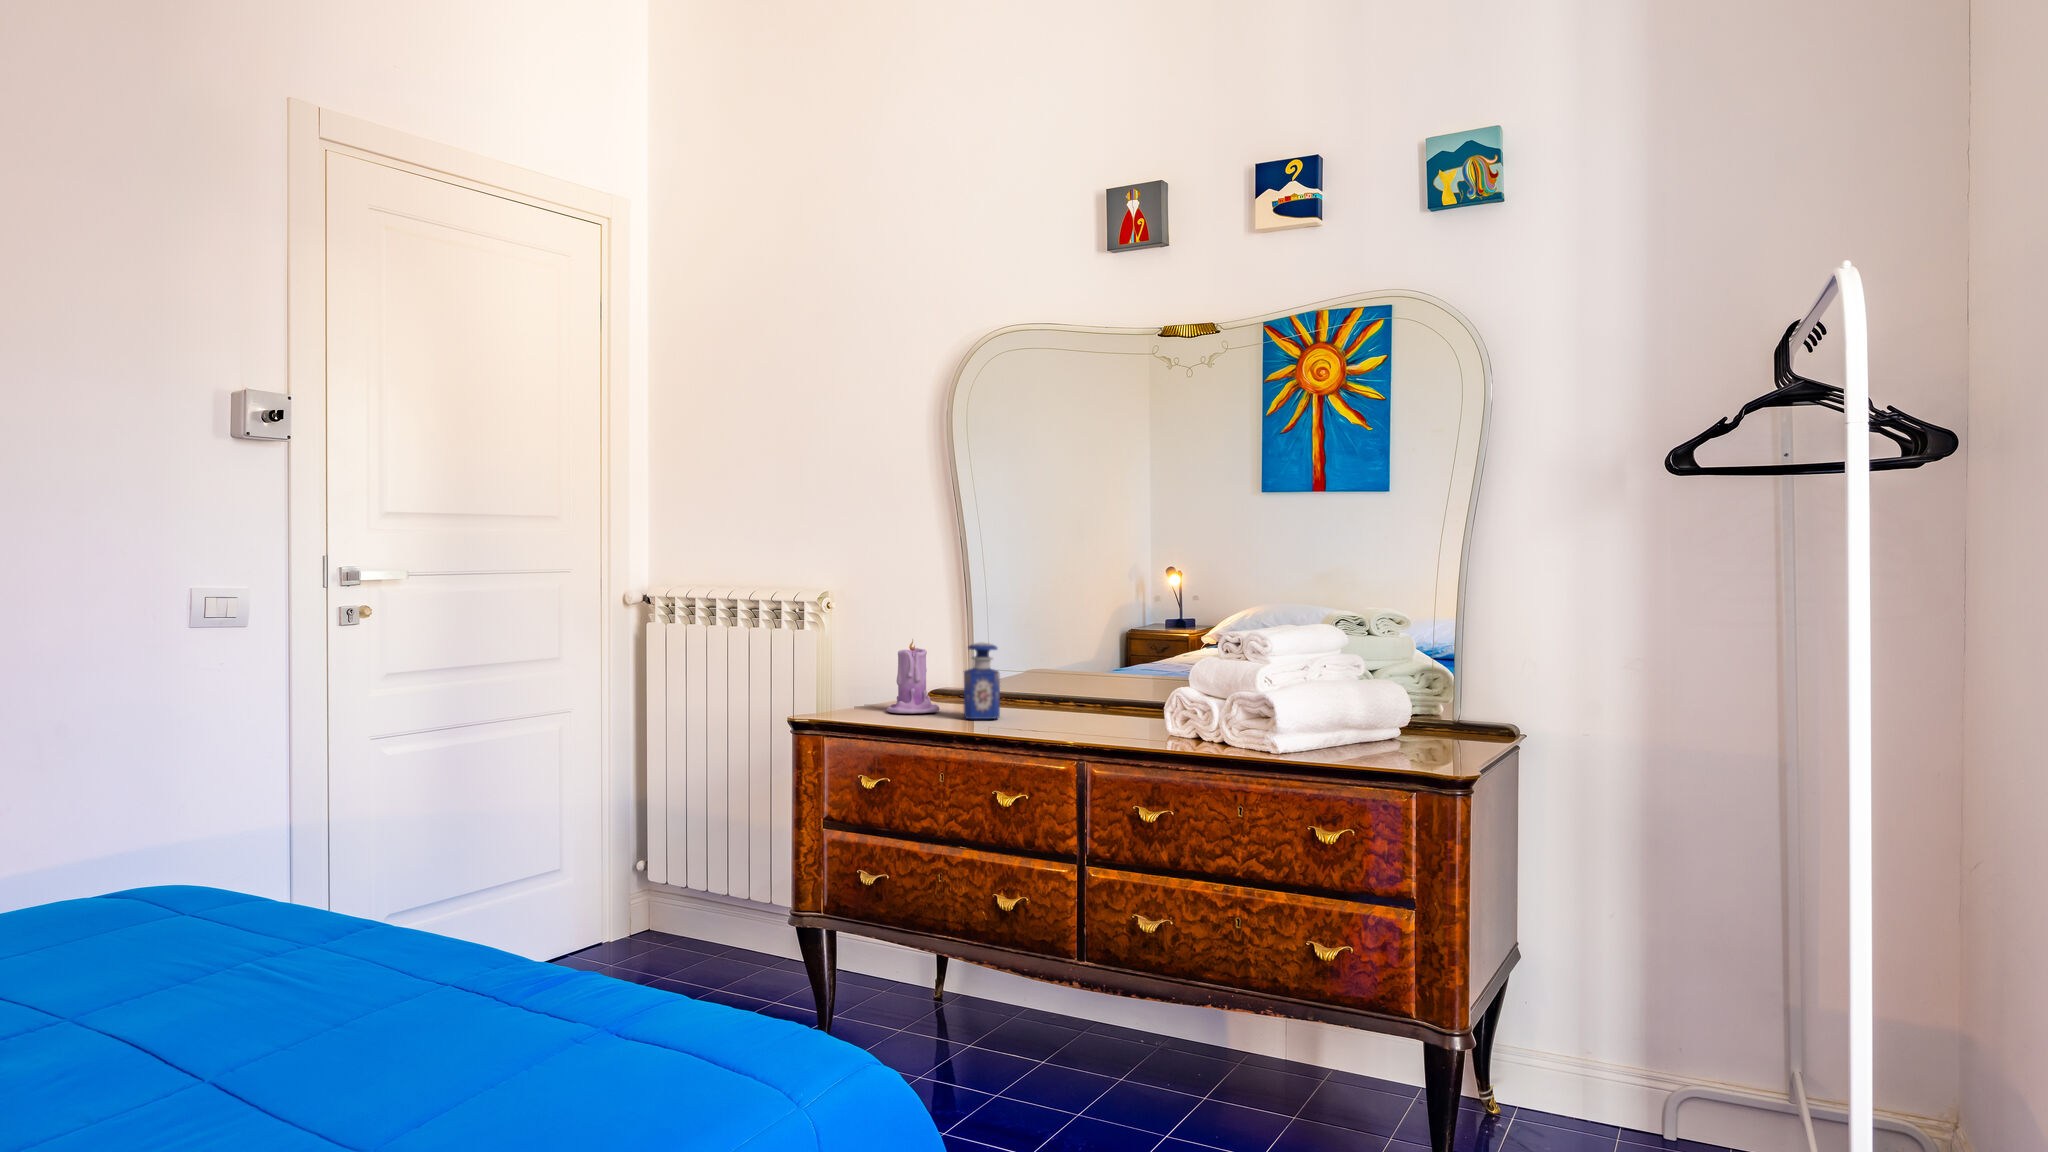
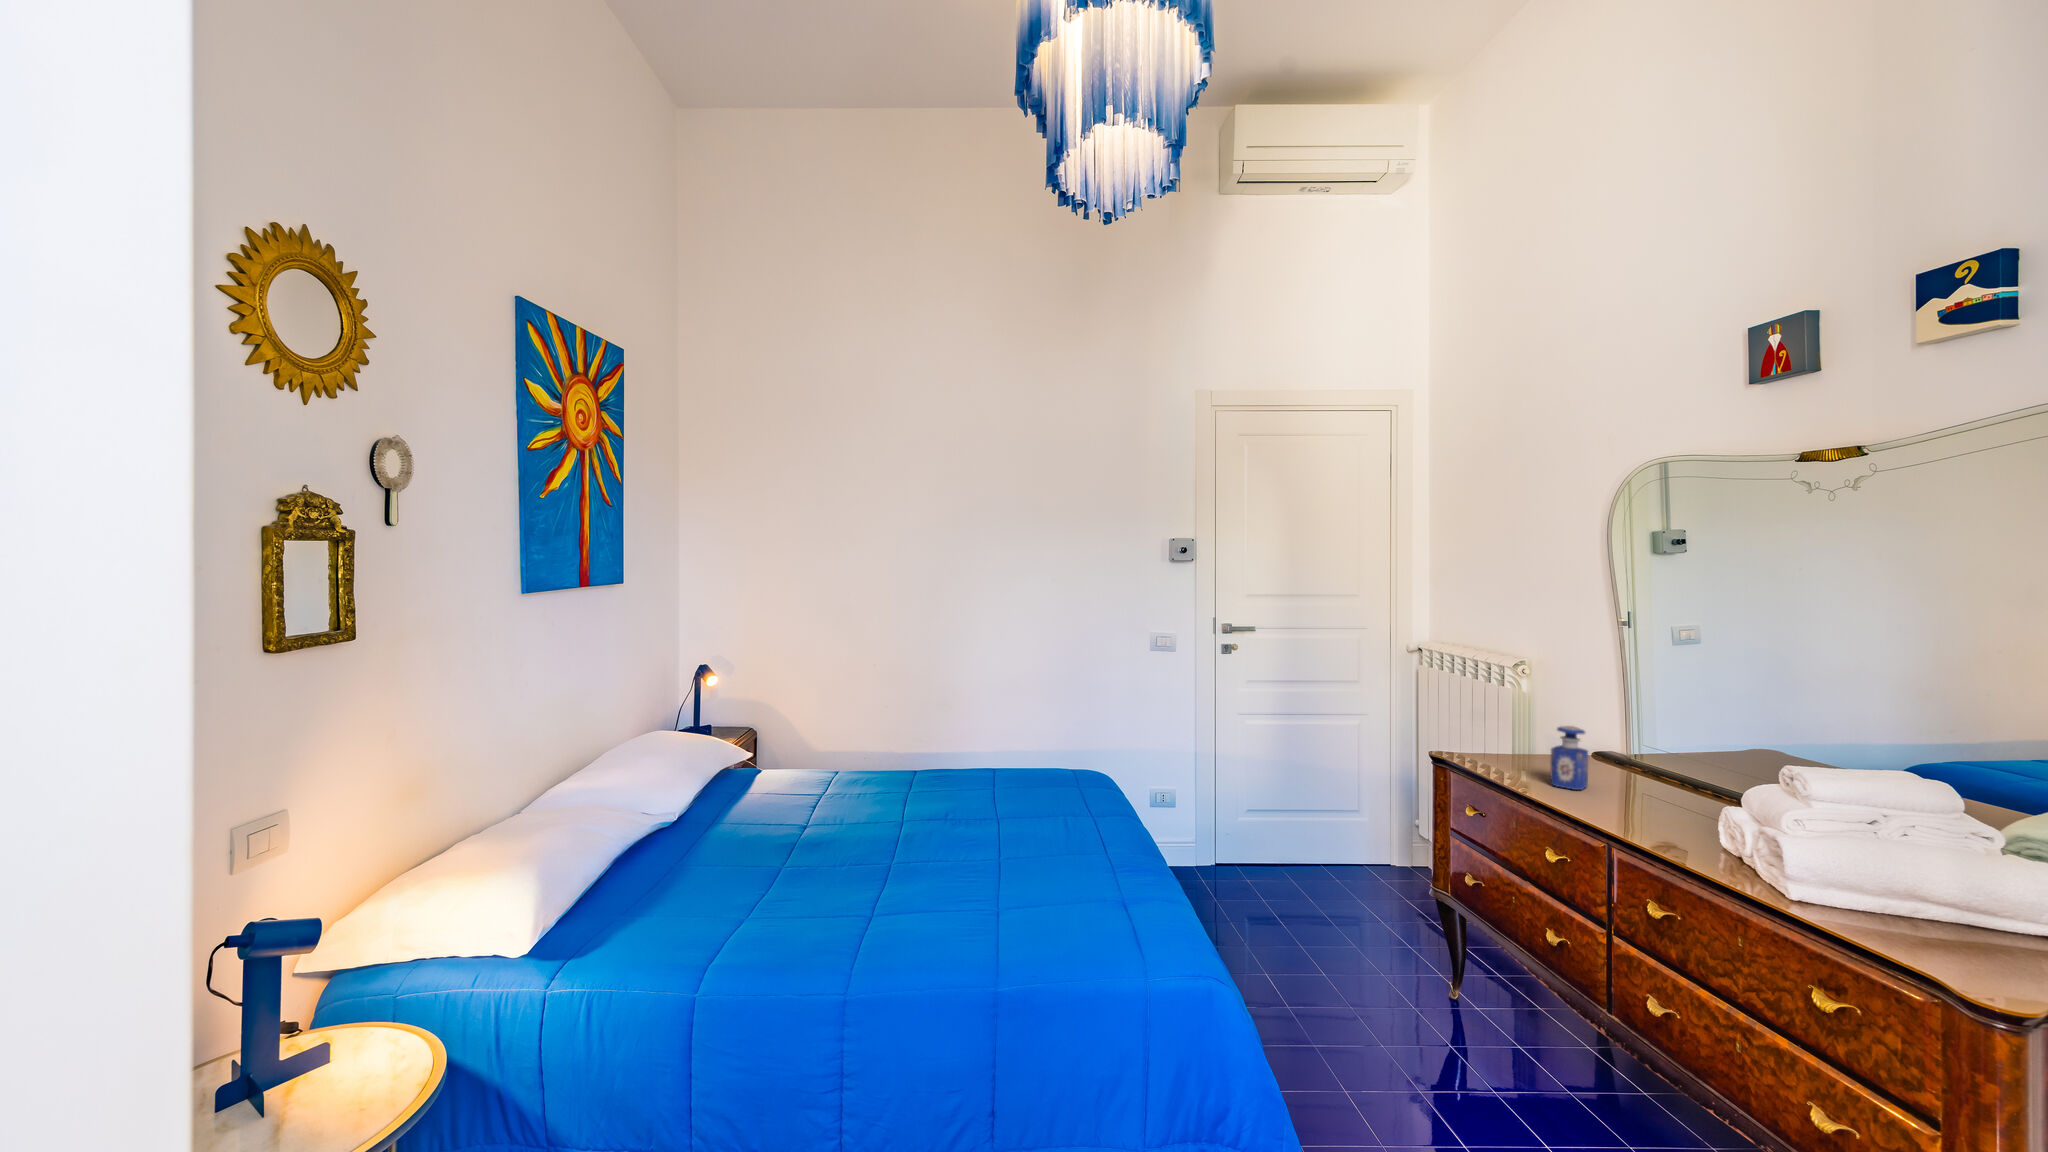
candle: present [887,639,940,713] -> none [1499,713,1546,773]

